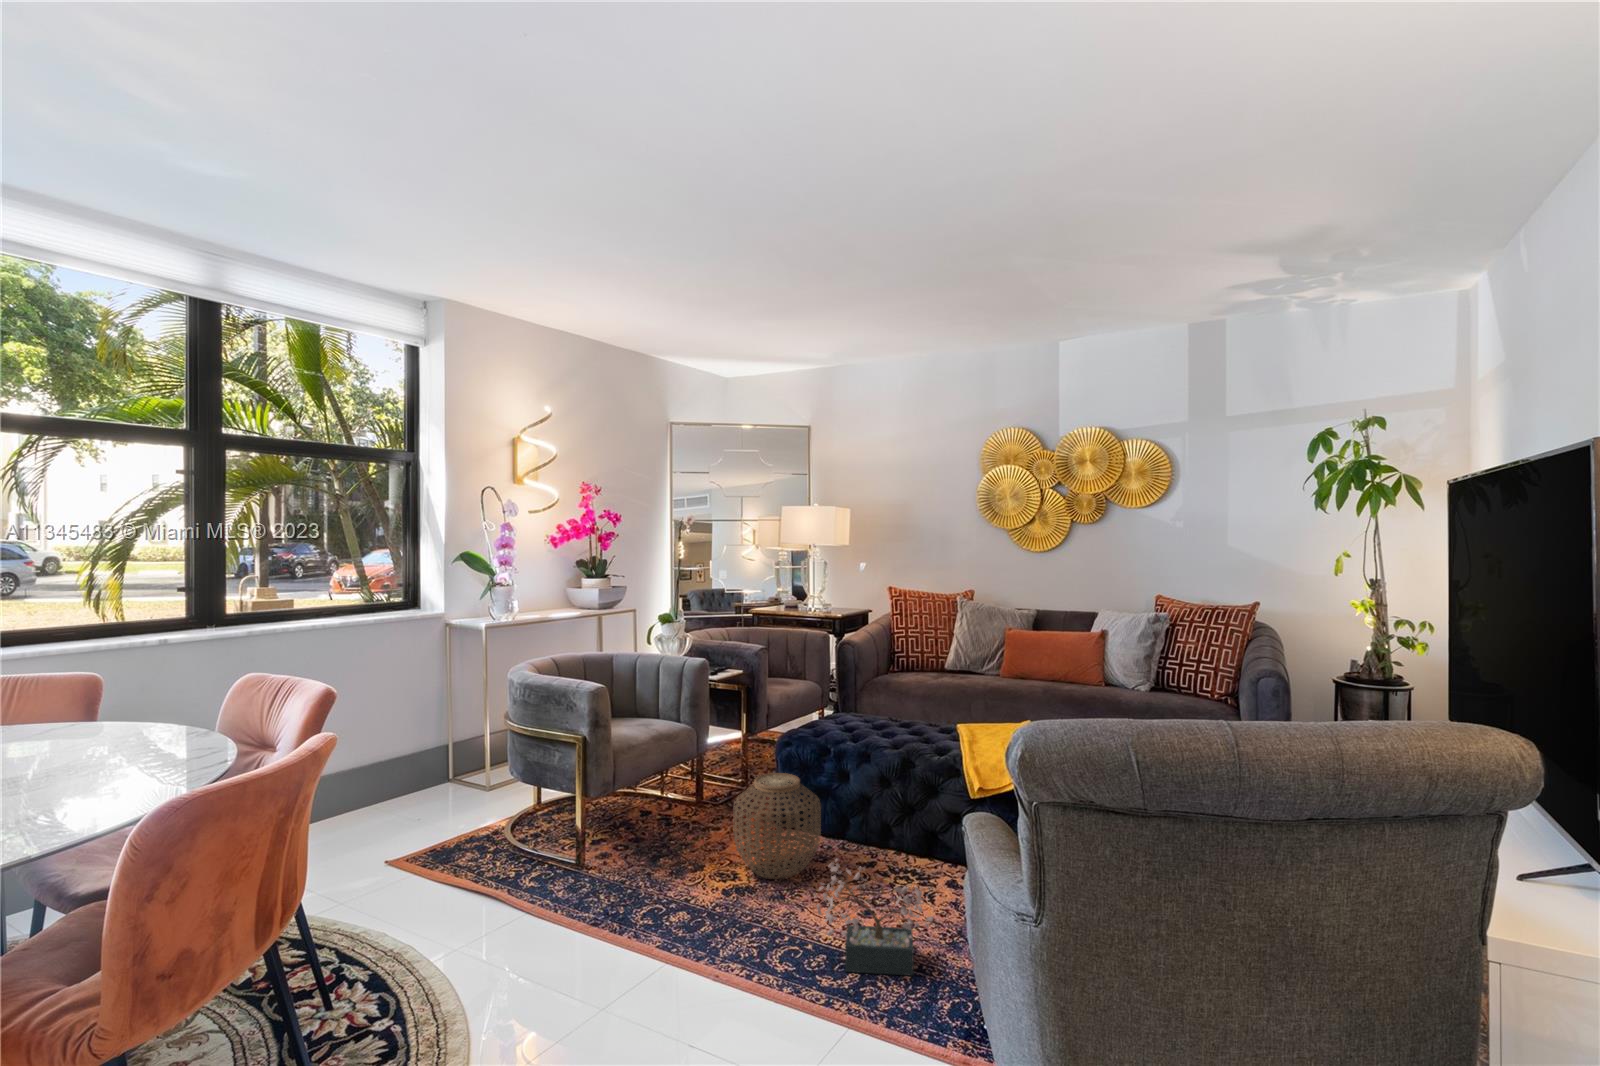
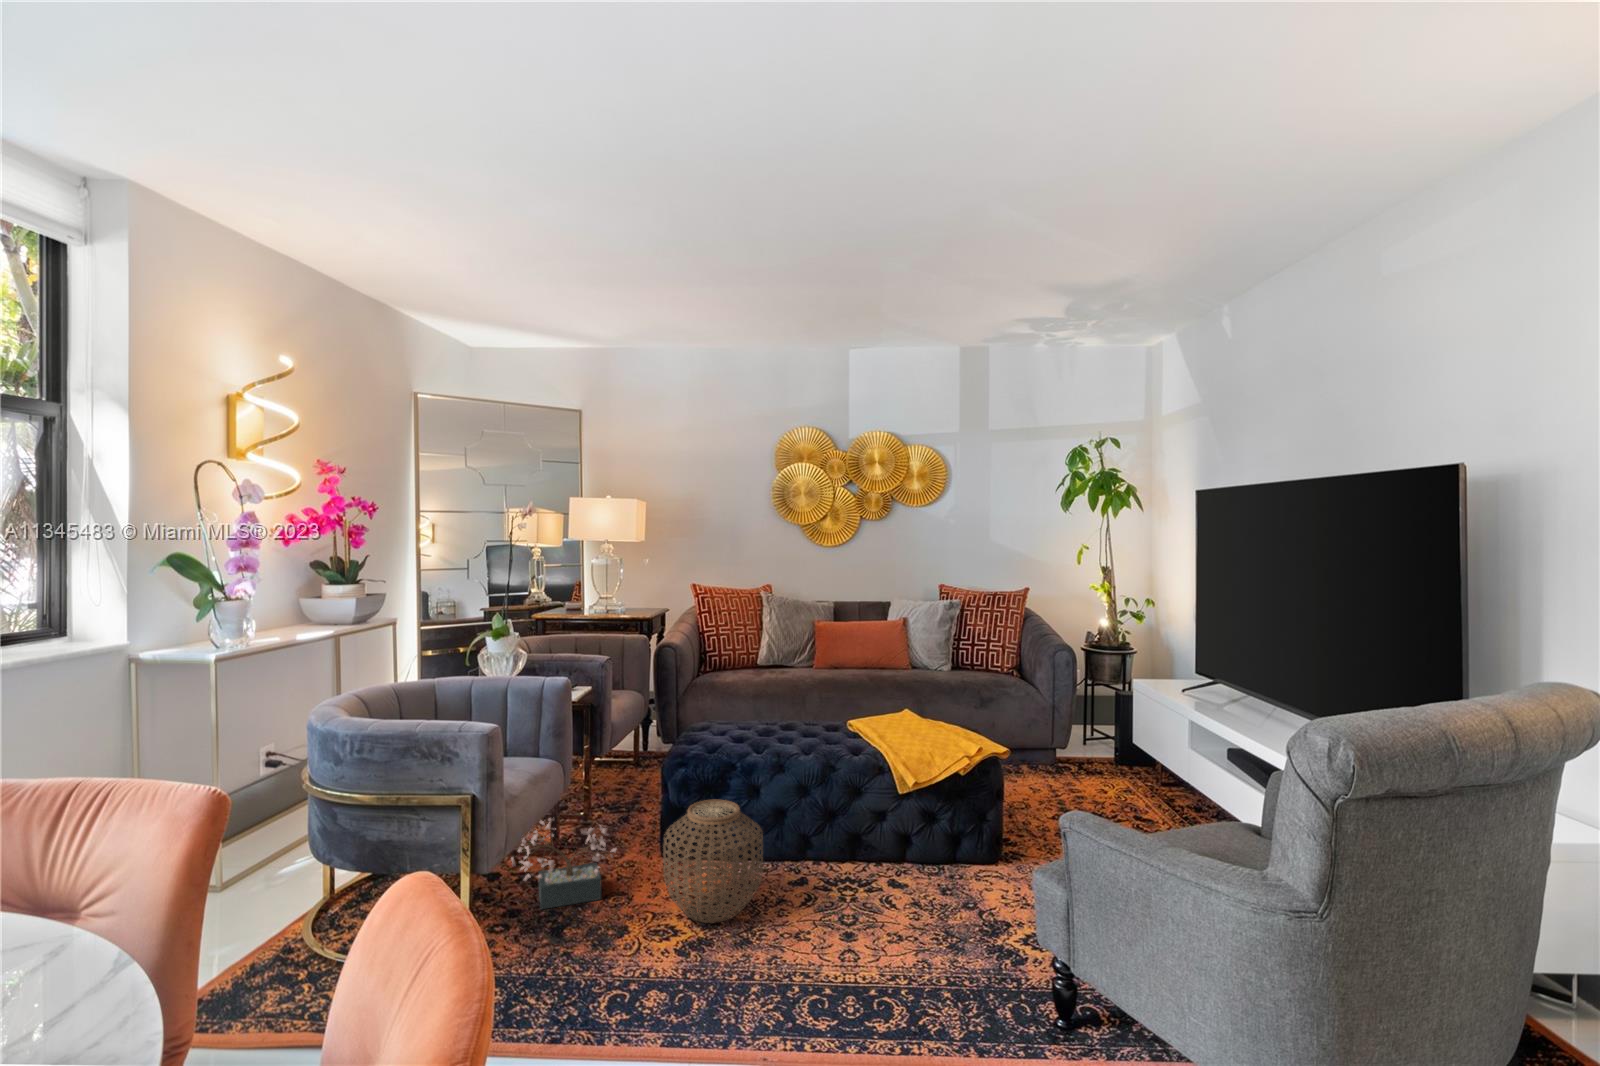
decorative plant: present [817,859,933,976] -> present [511,818,616,909]

